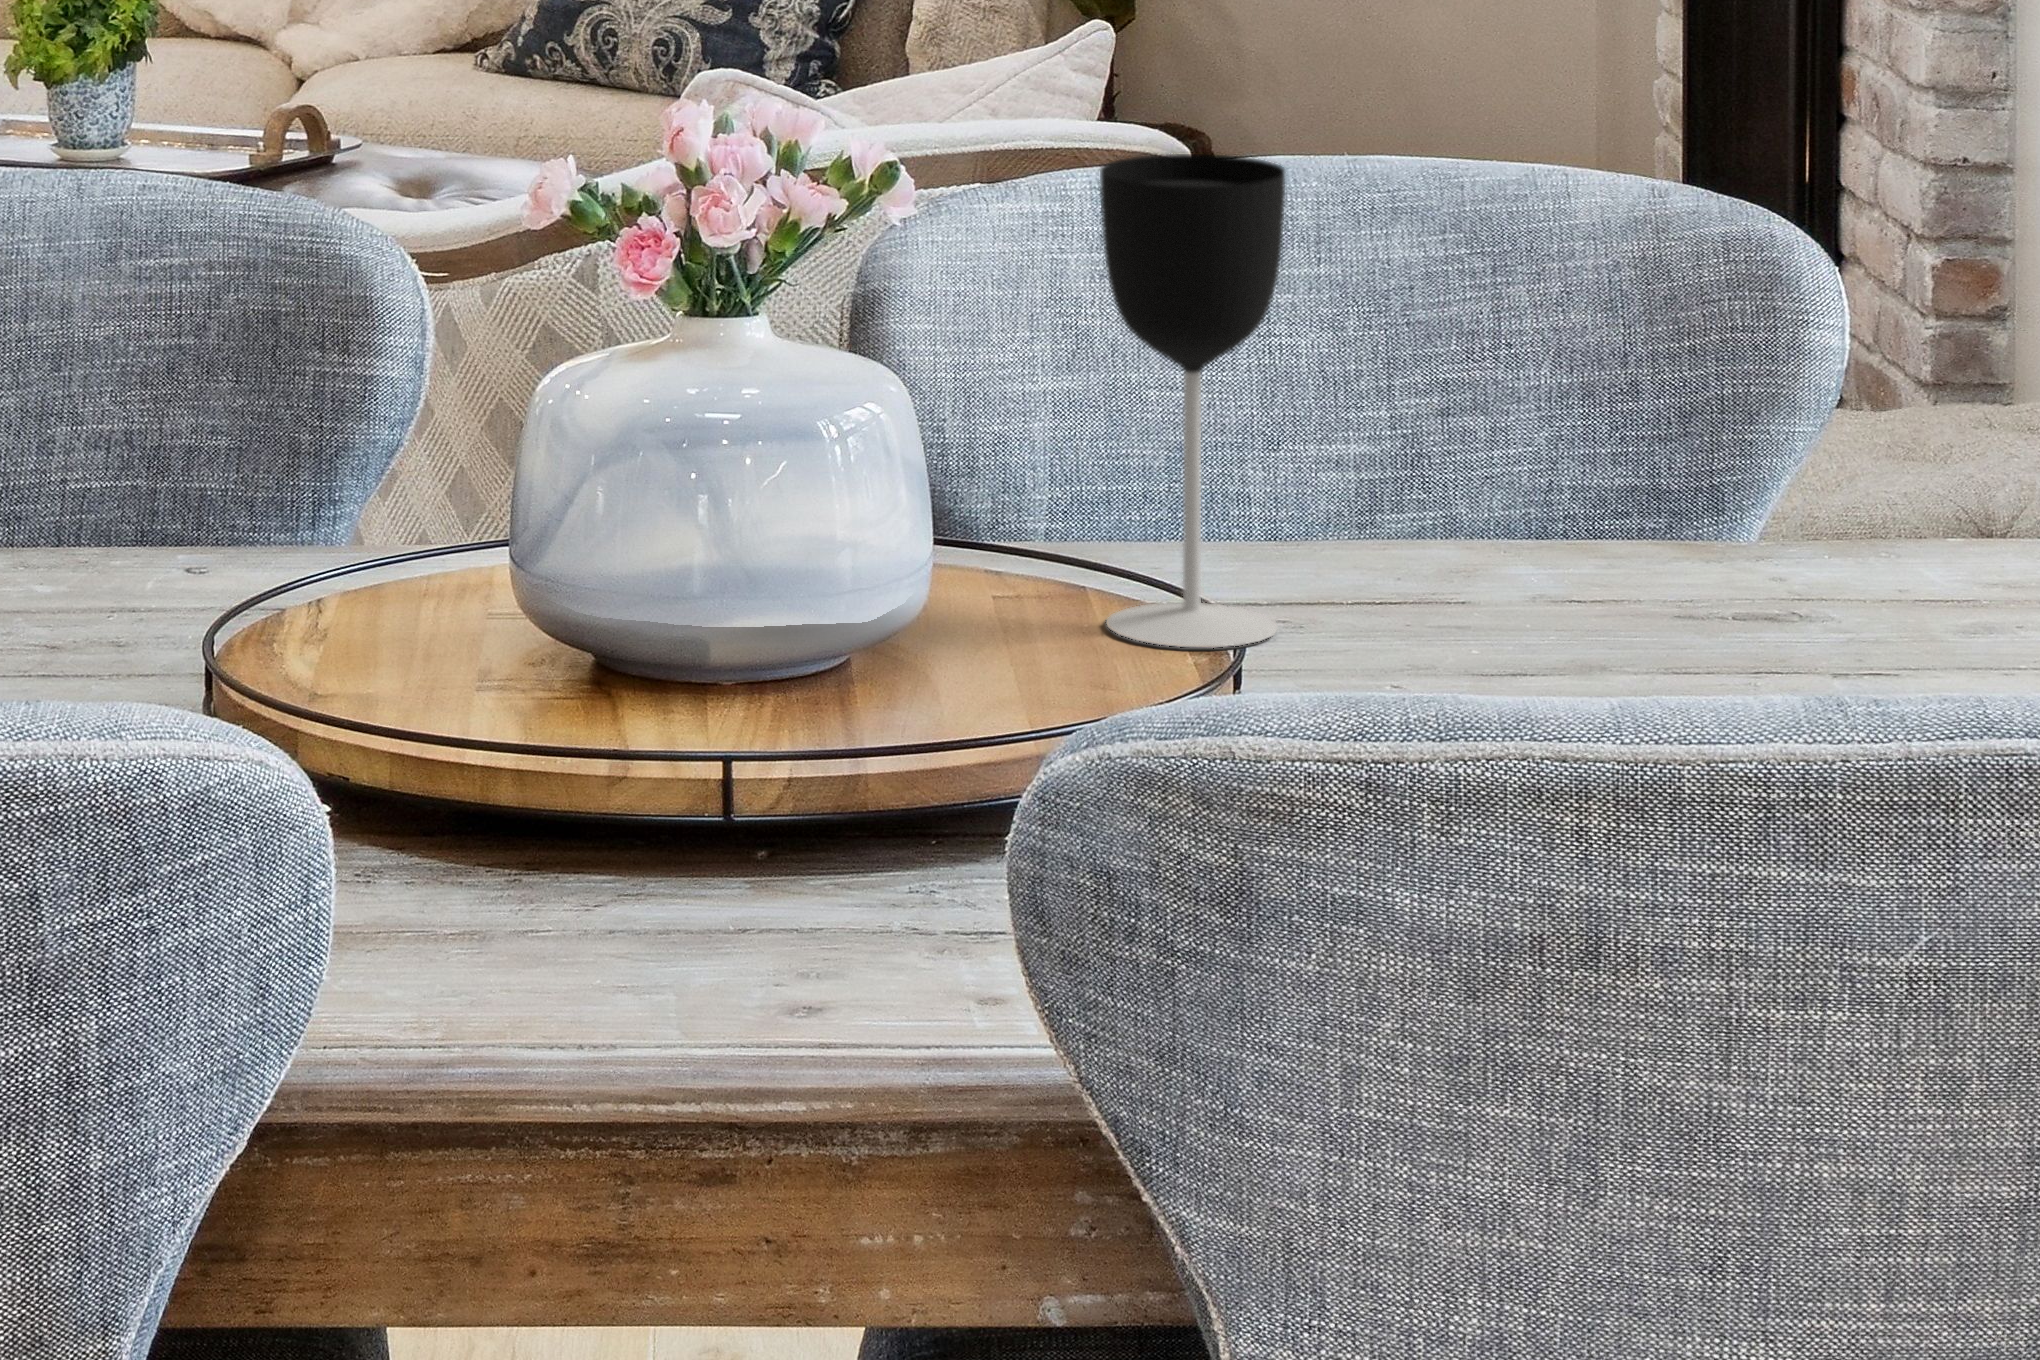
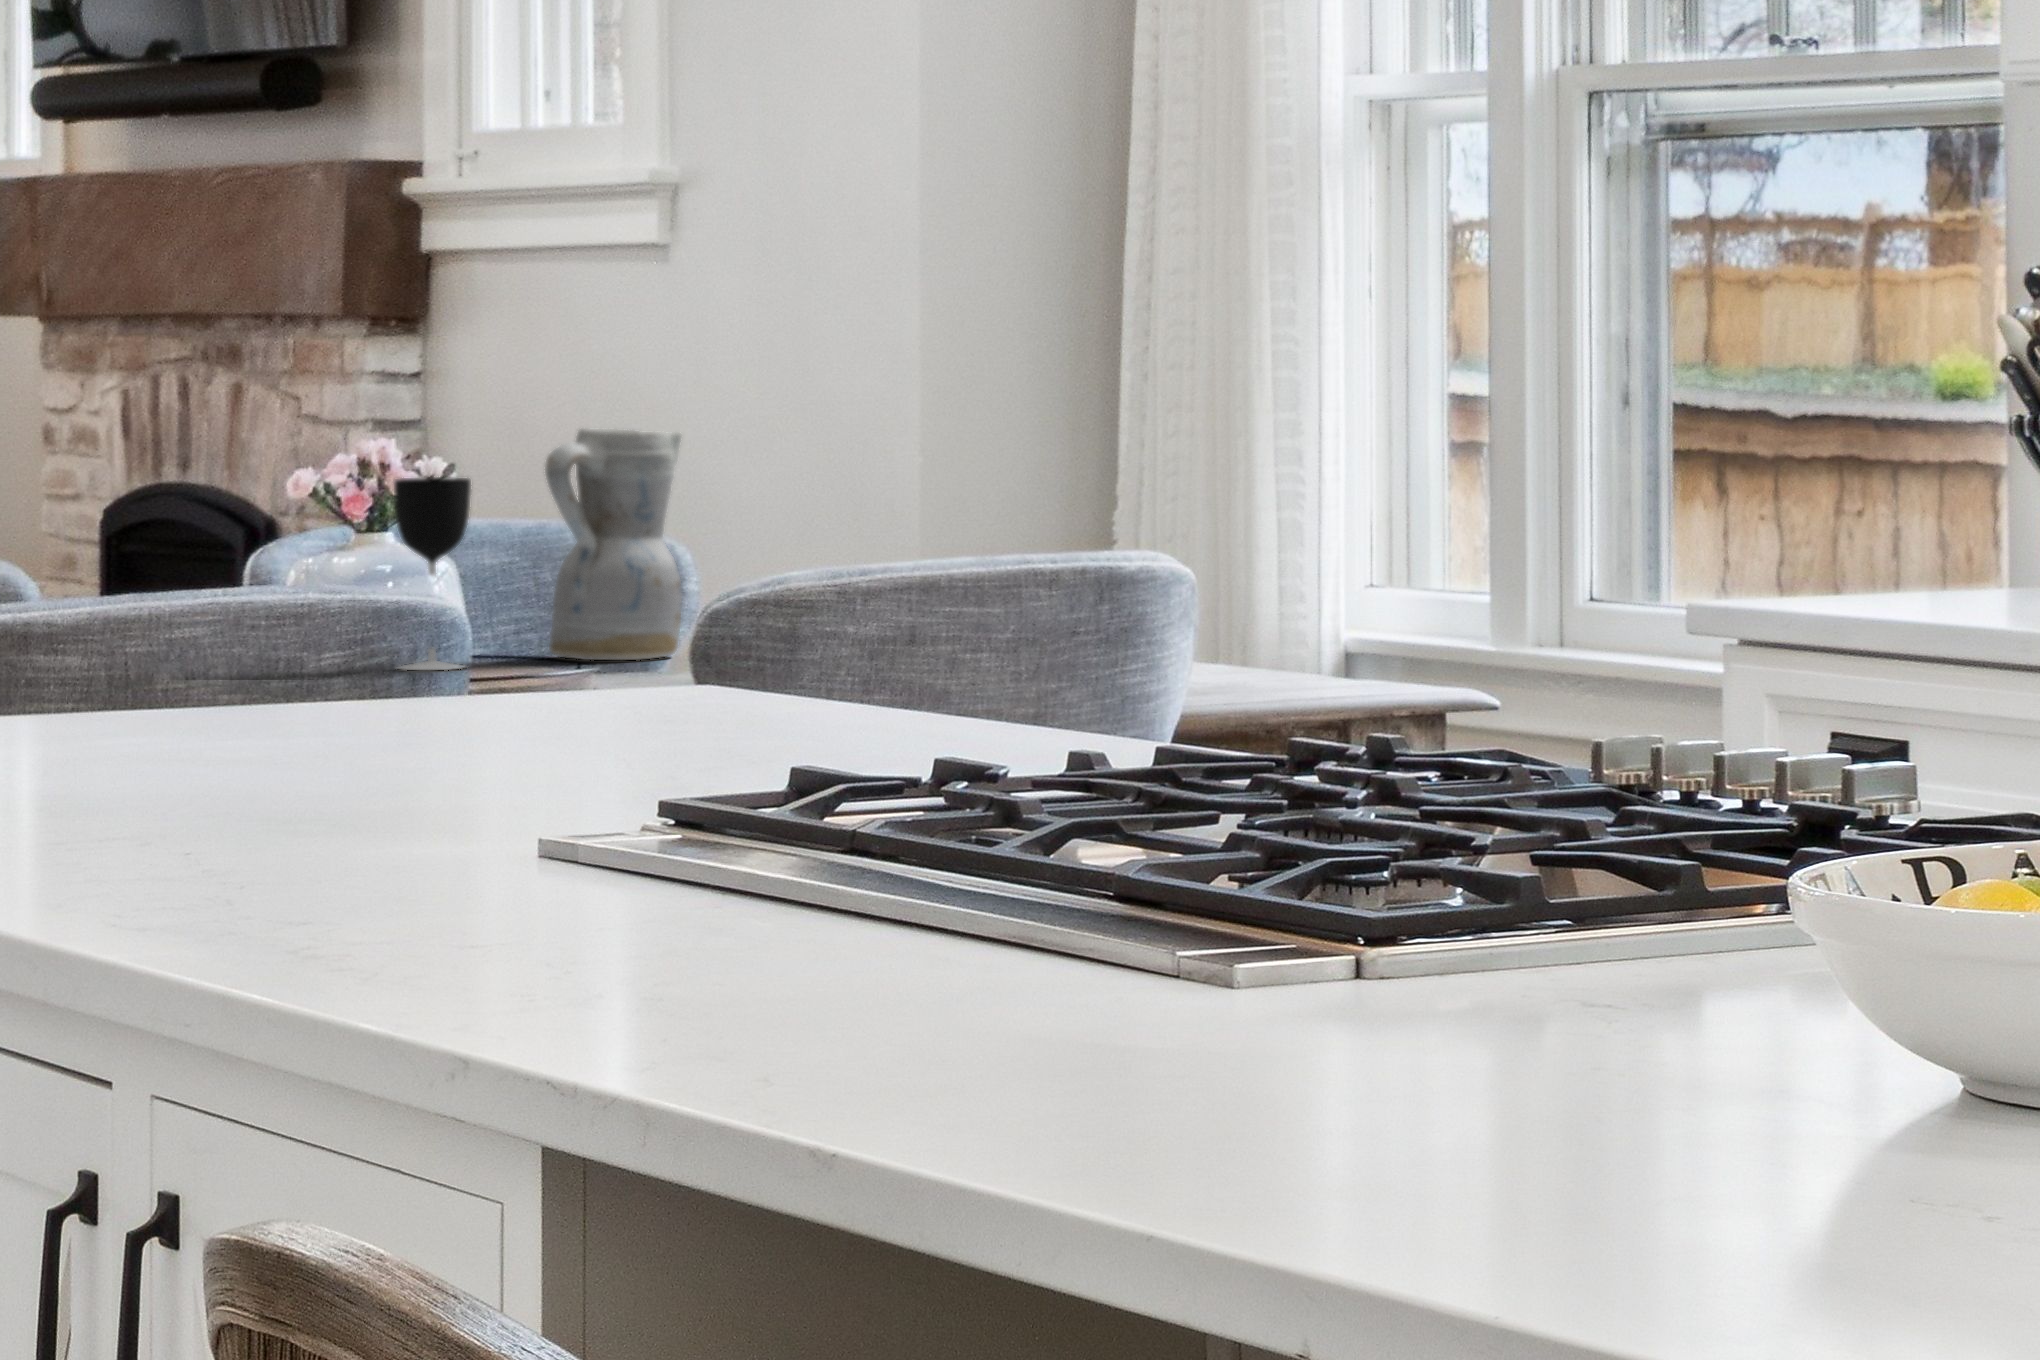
ceramic pitcher: none [1485,43,1861,648] -> present [545,428,682,660]

